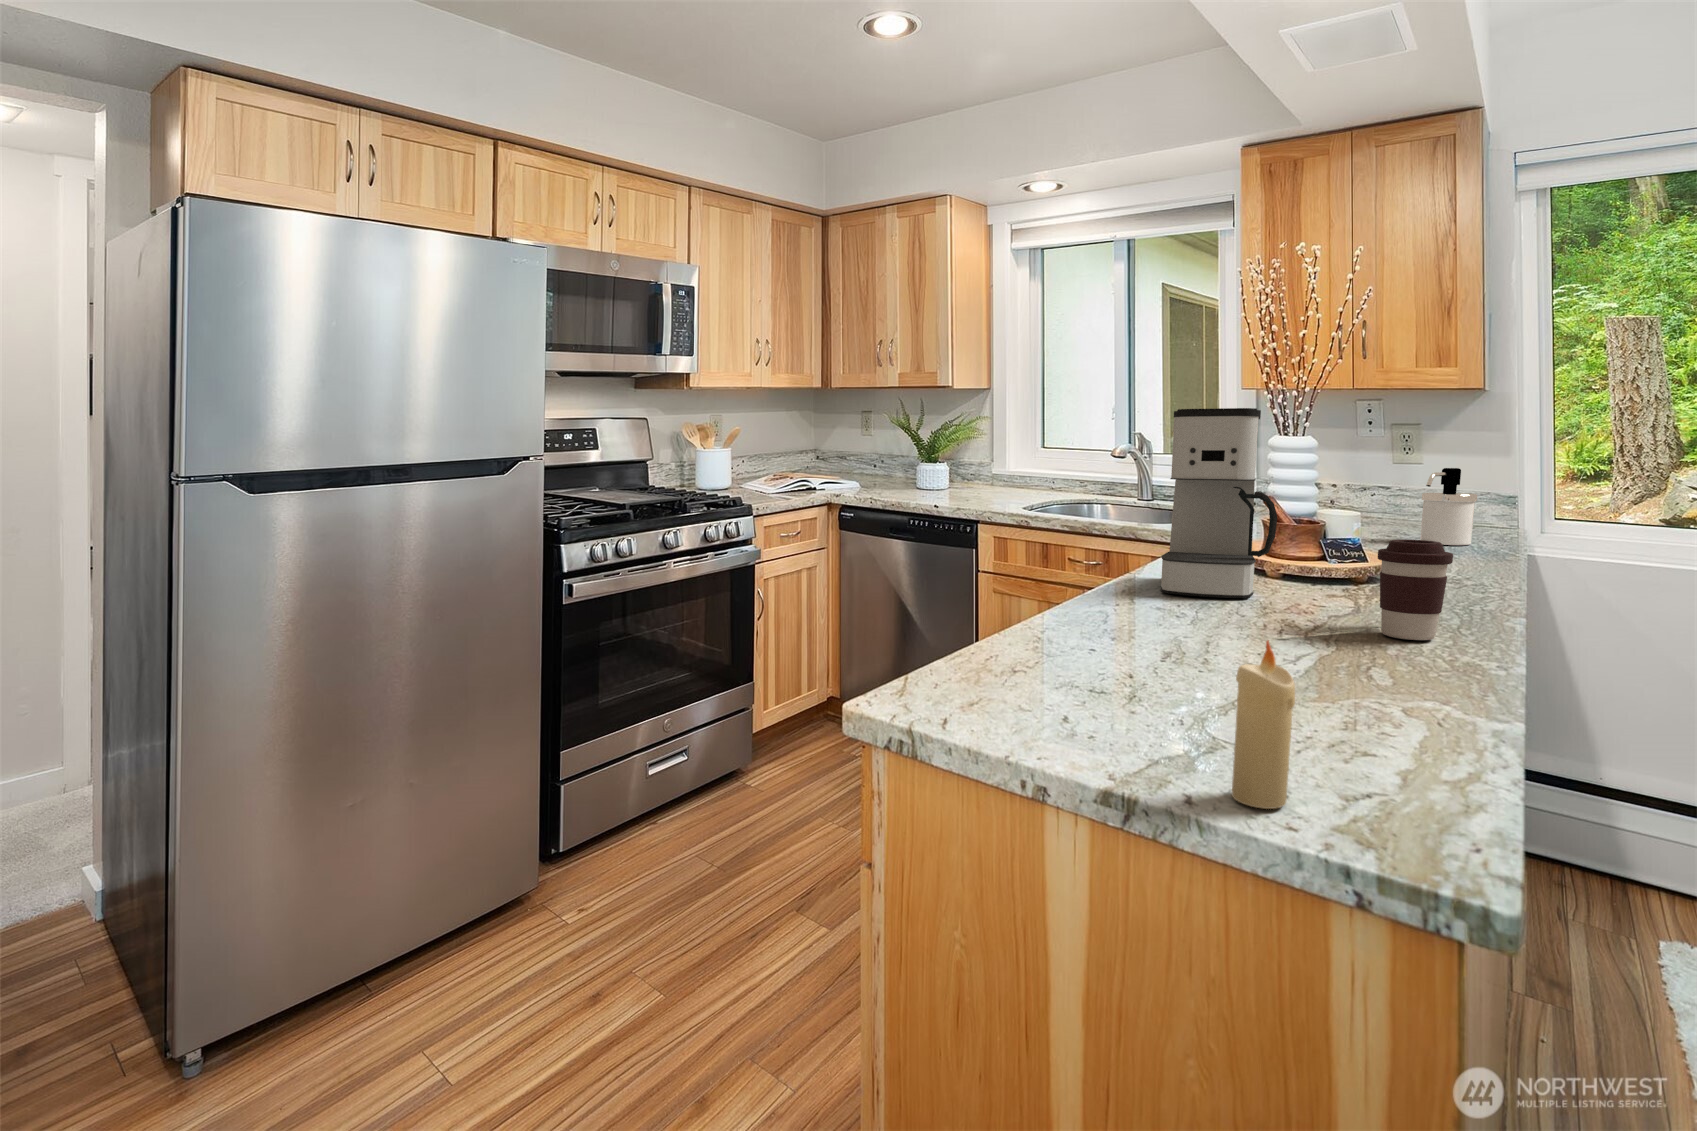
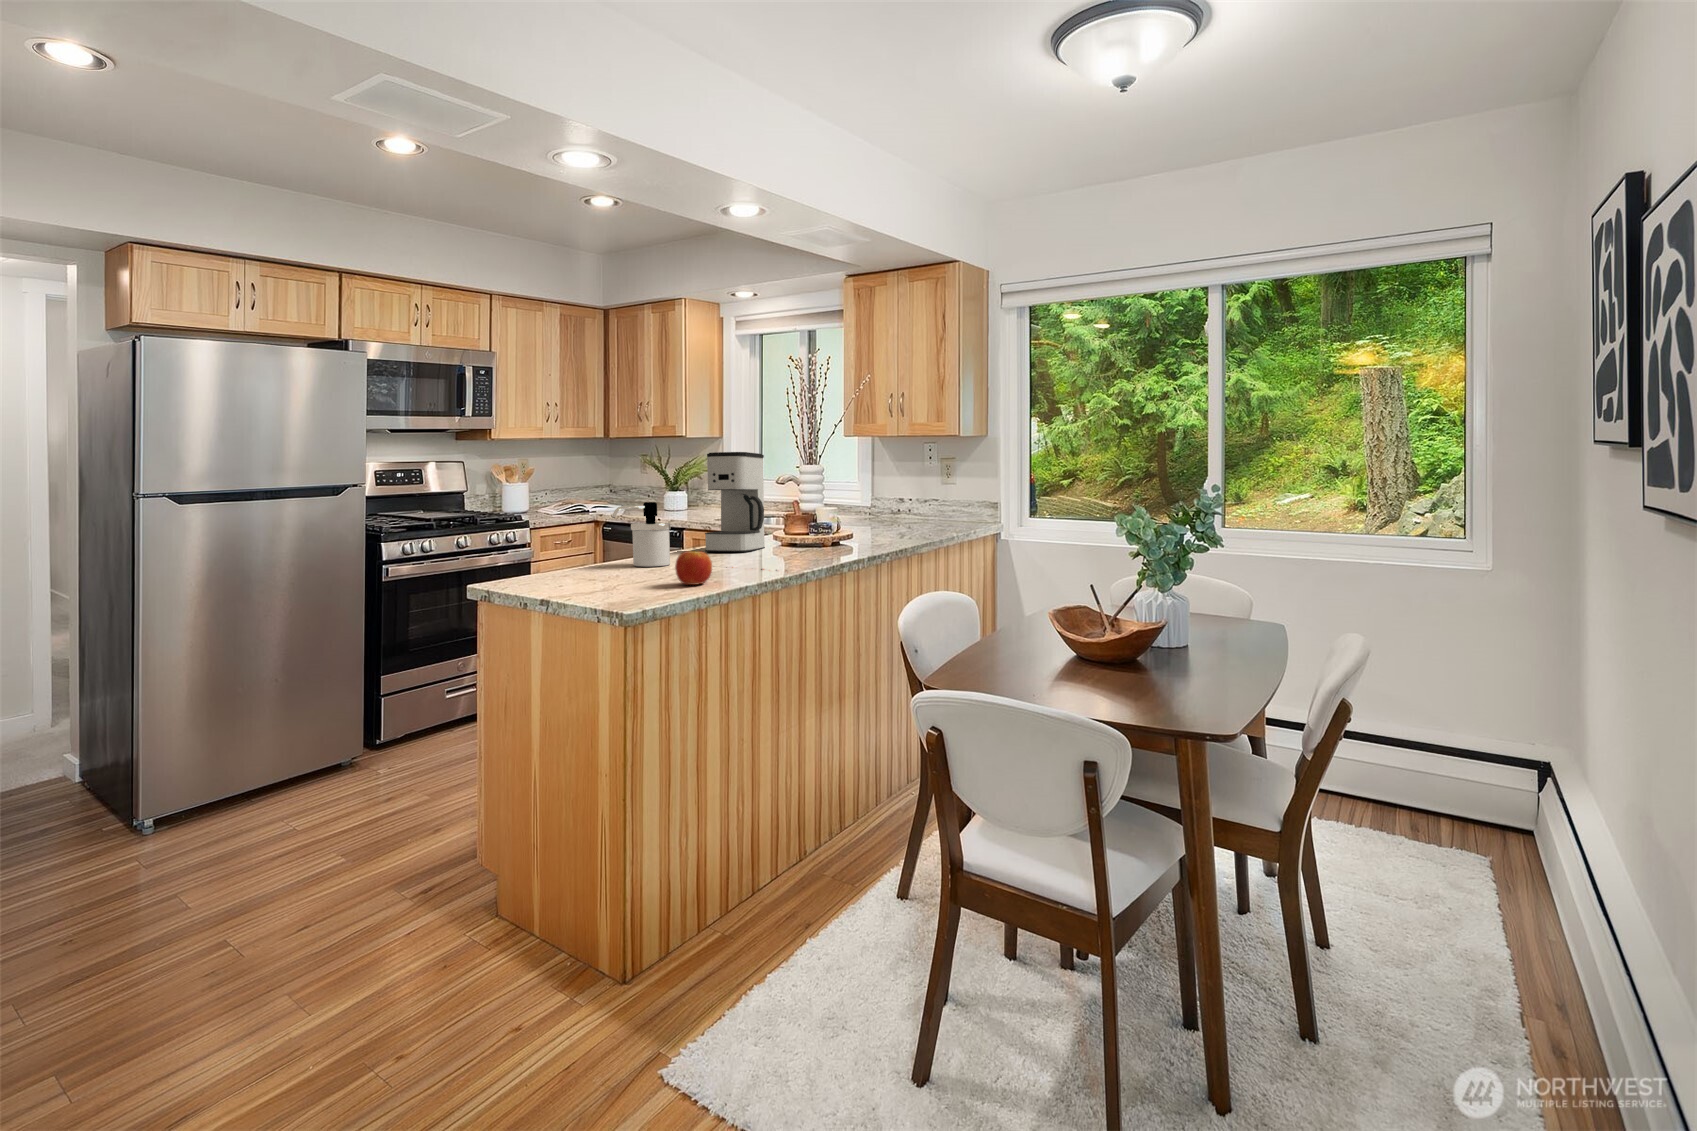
soap dispenser: present [1420,468,1477,545] -> present [612,502,671,567]
coffee cup: present [1378,539,1453,640] -> none [770,515,801,563]
candle: present [1232,641,1295,809] -> none [581,537,602,600]
apple: none [1347,643,1447,735] -> present [675,548,712,585]

